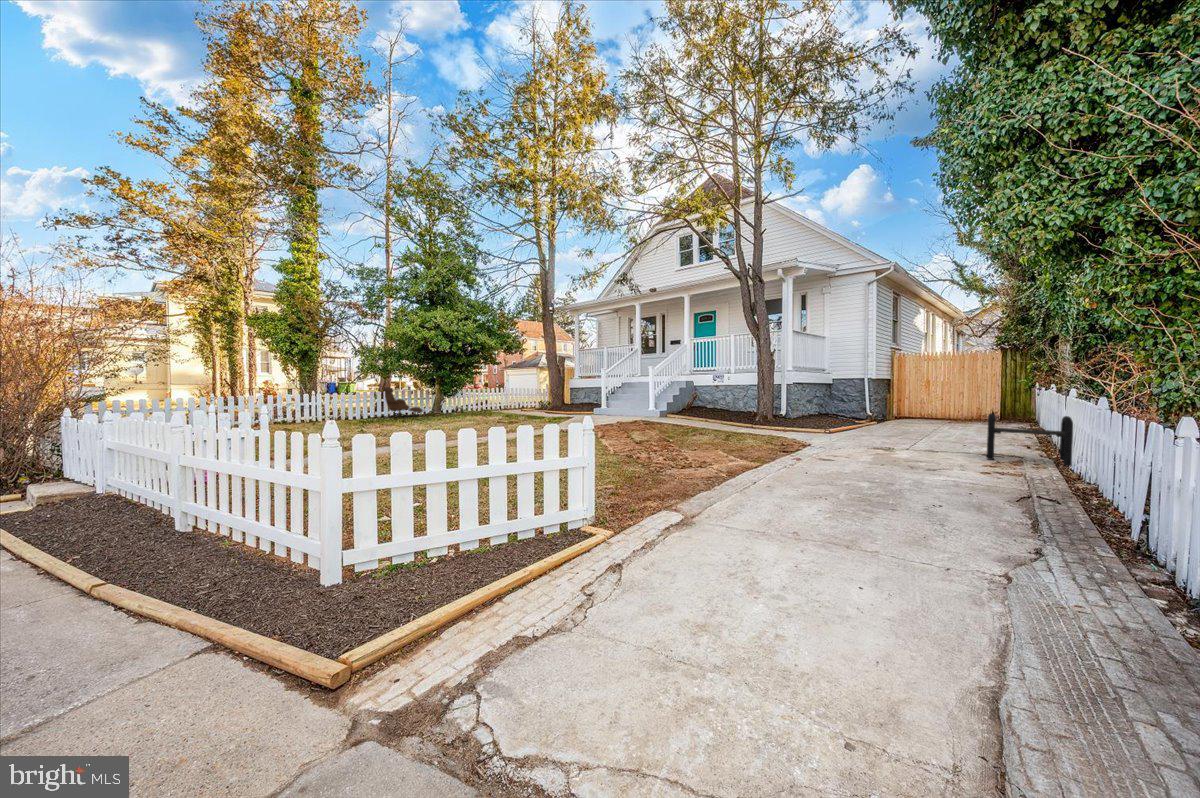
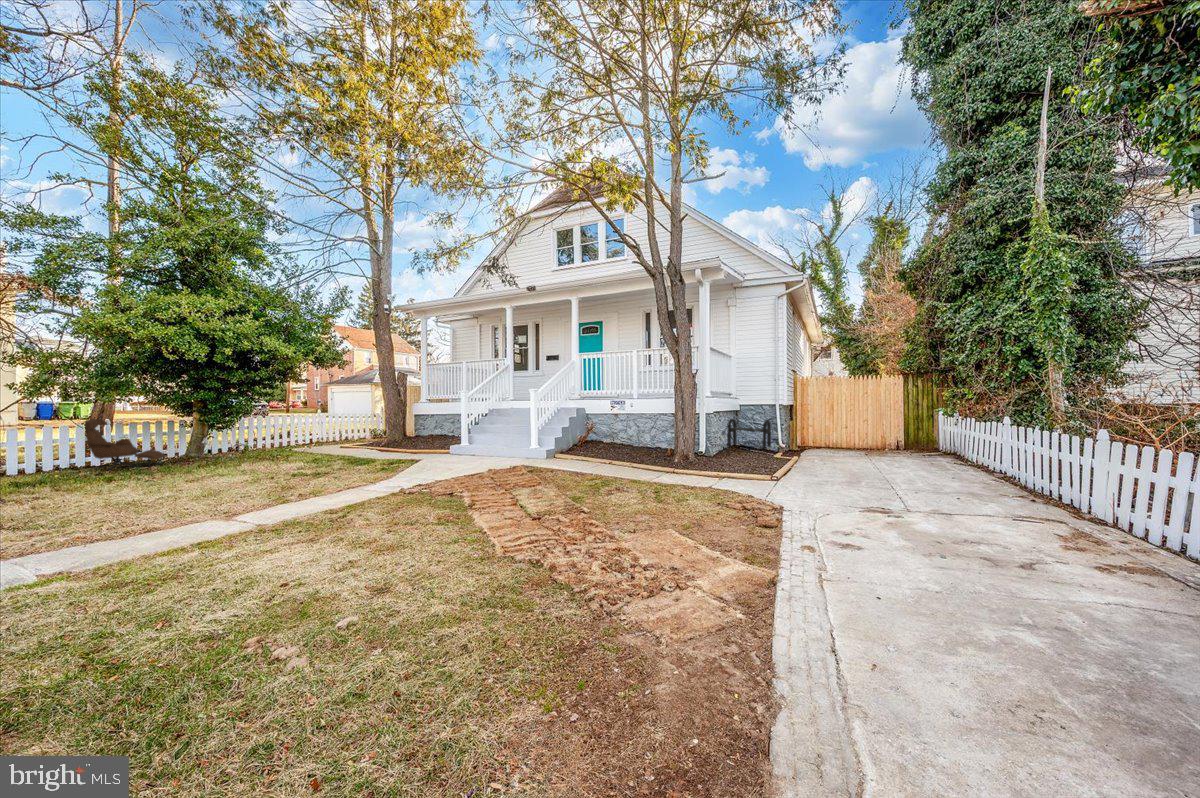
bench: present [987,413,1073,466] -> present [727,419,771,449]

